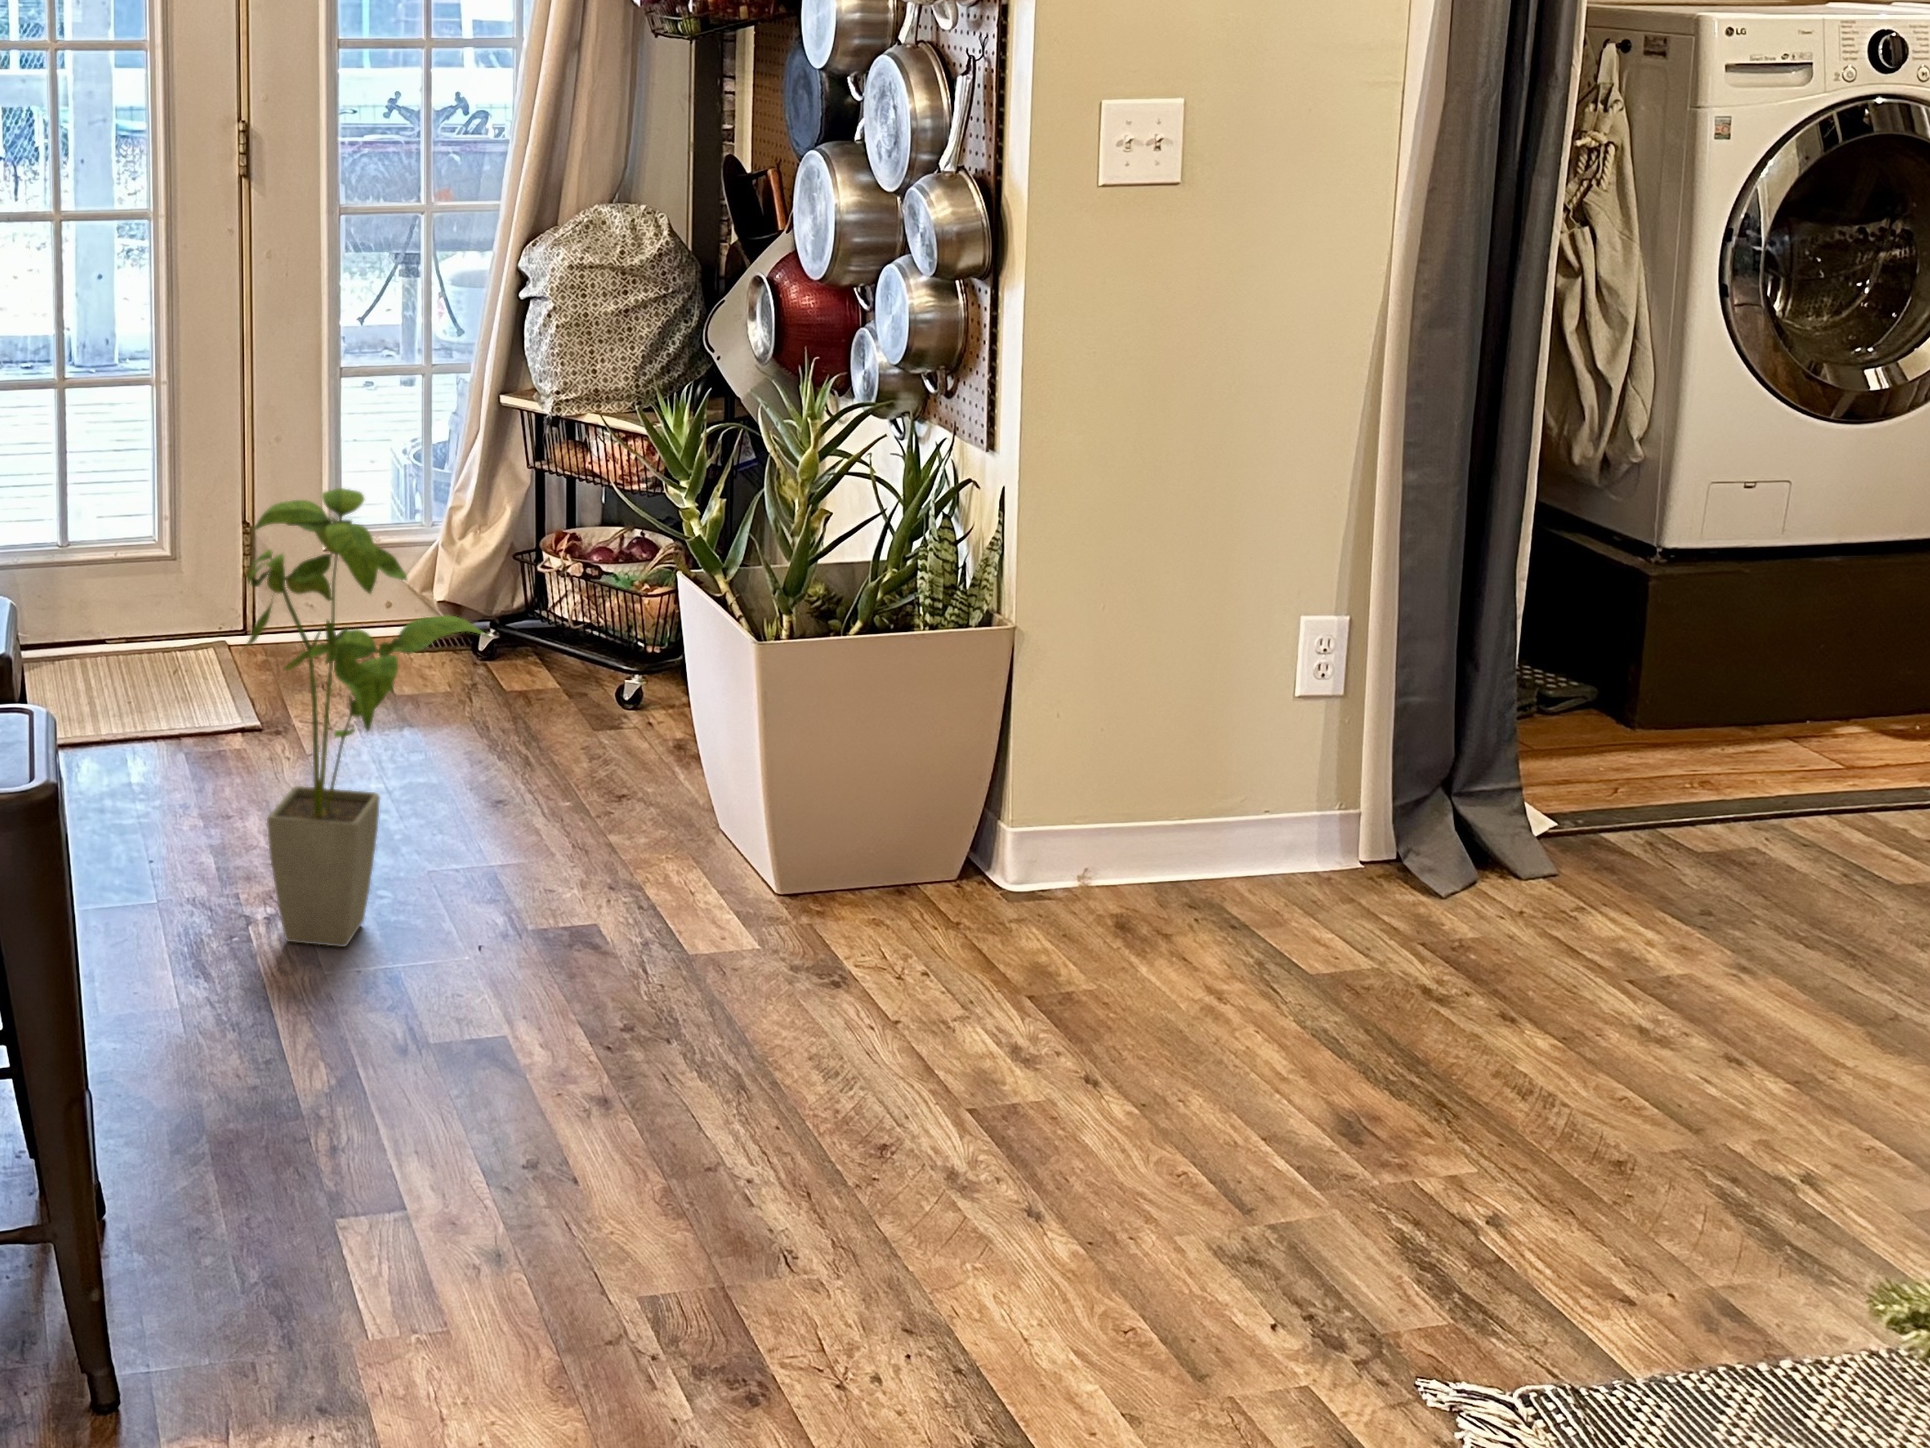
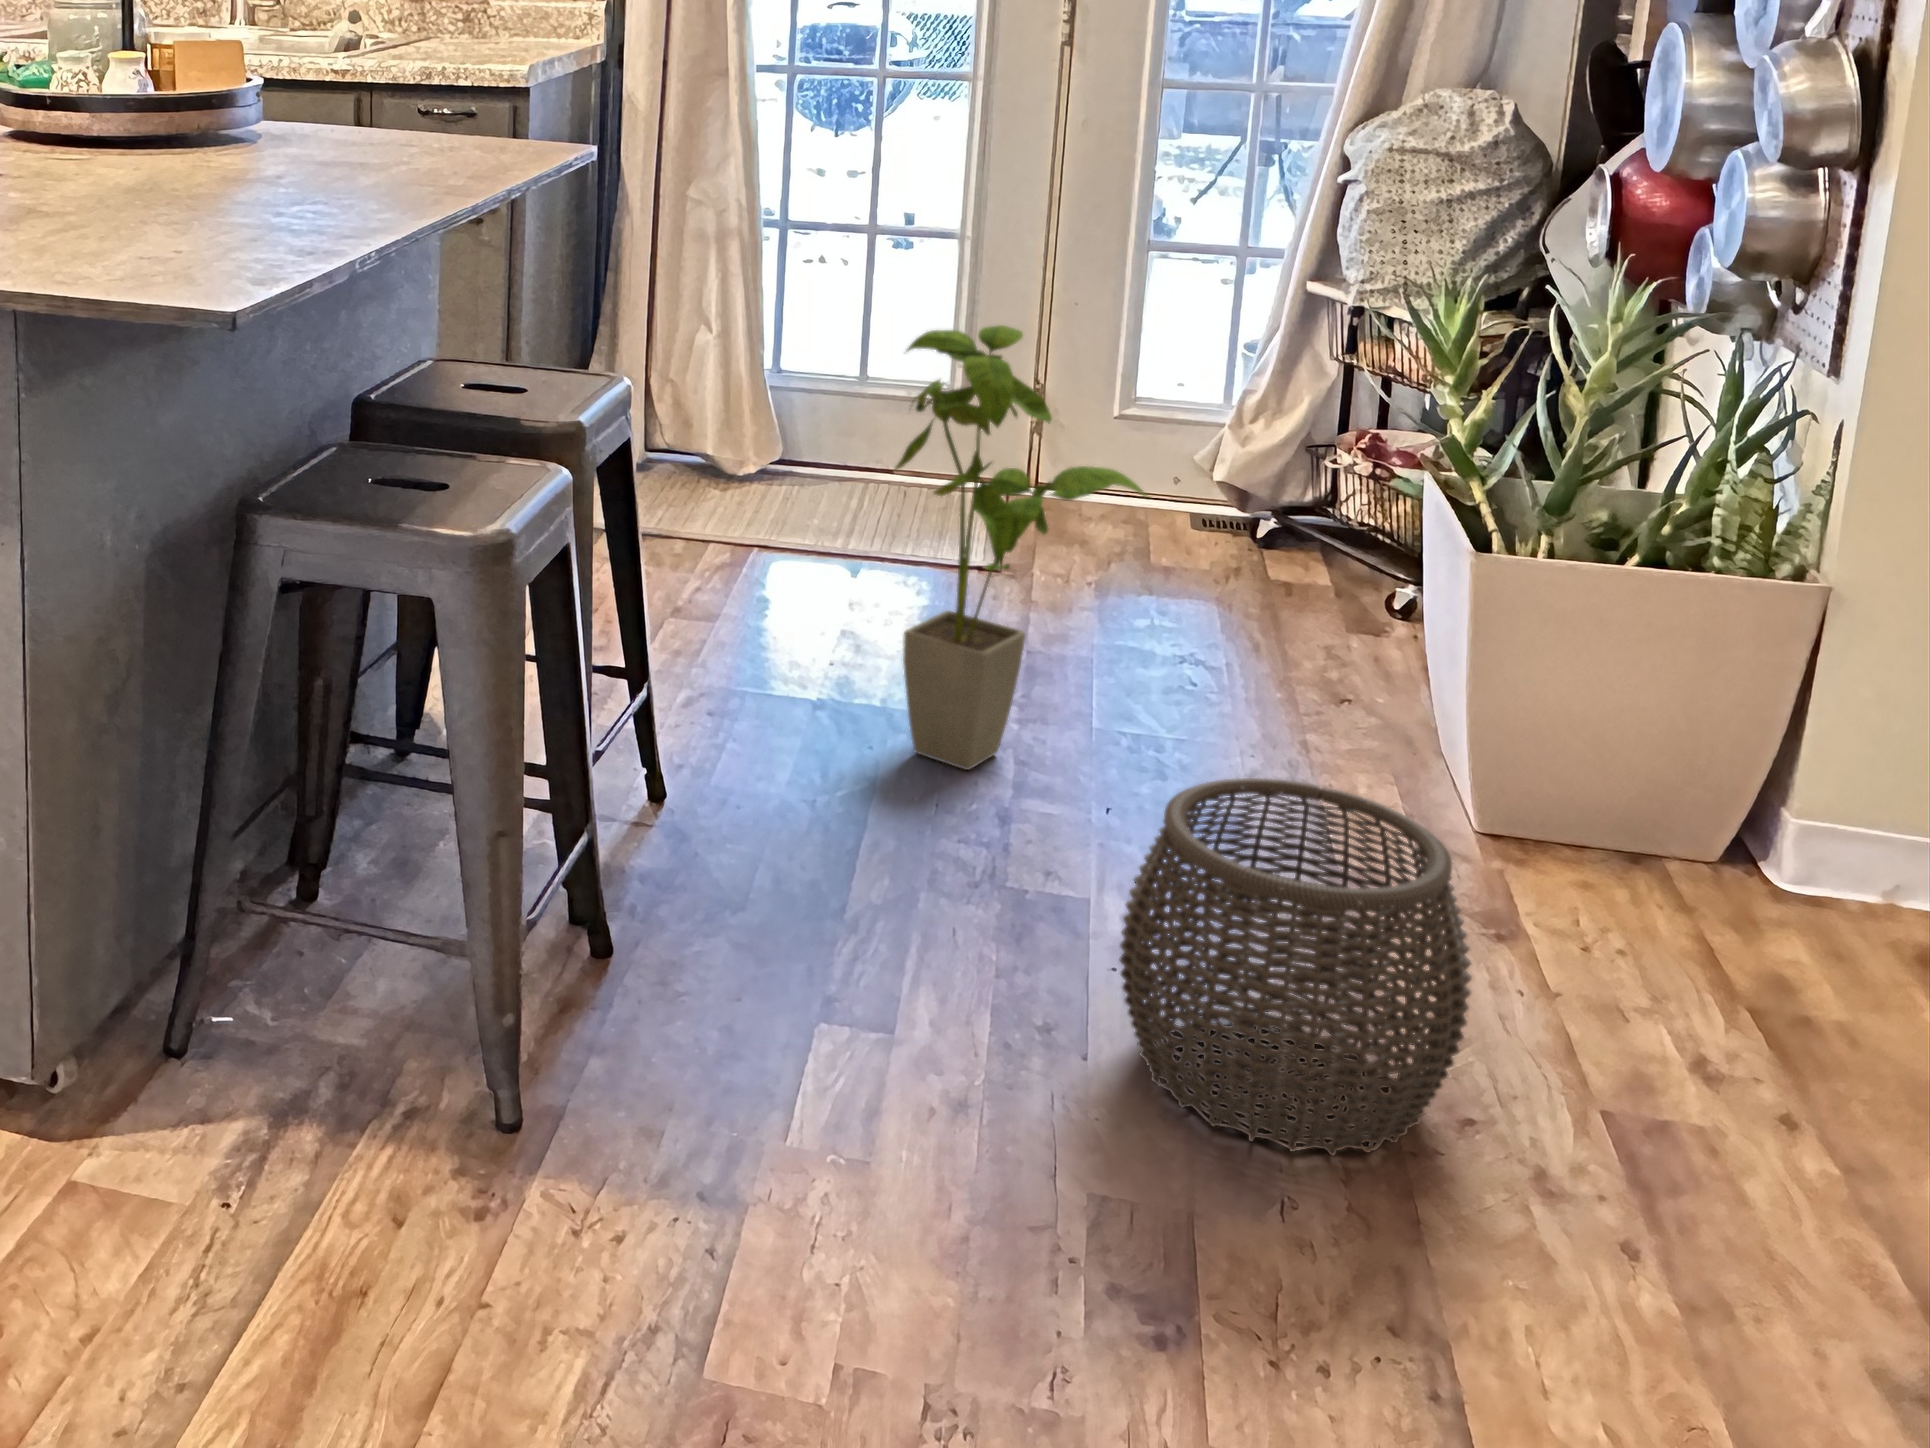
woven basket: none [610,884,910,1228] -> present [1119,778,1472,1156]

